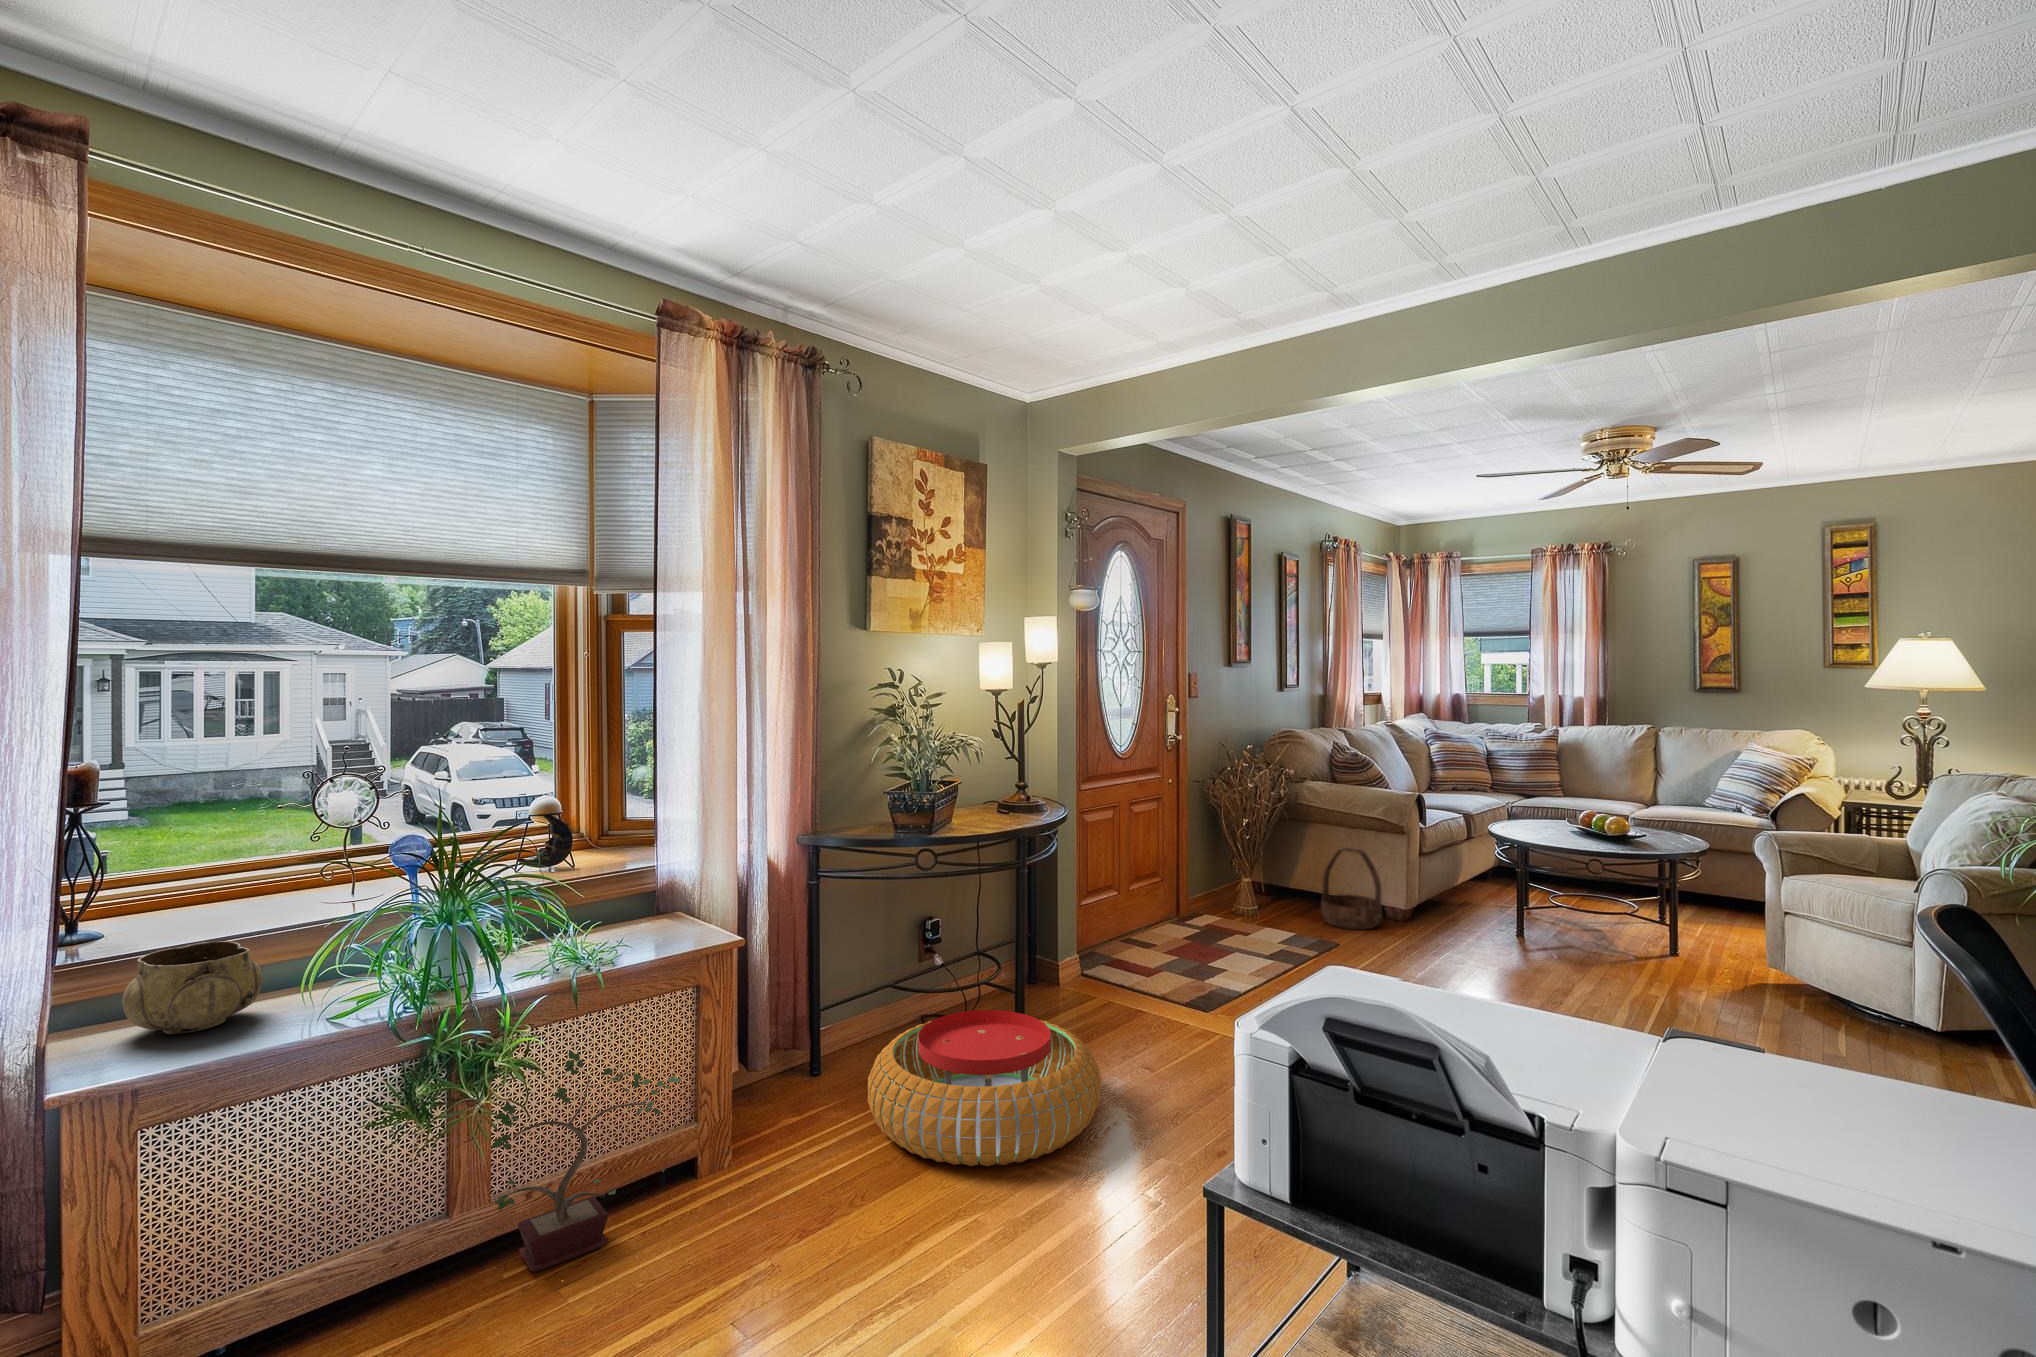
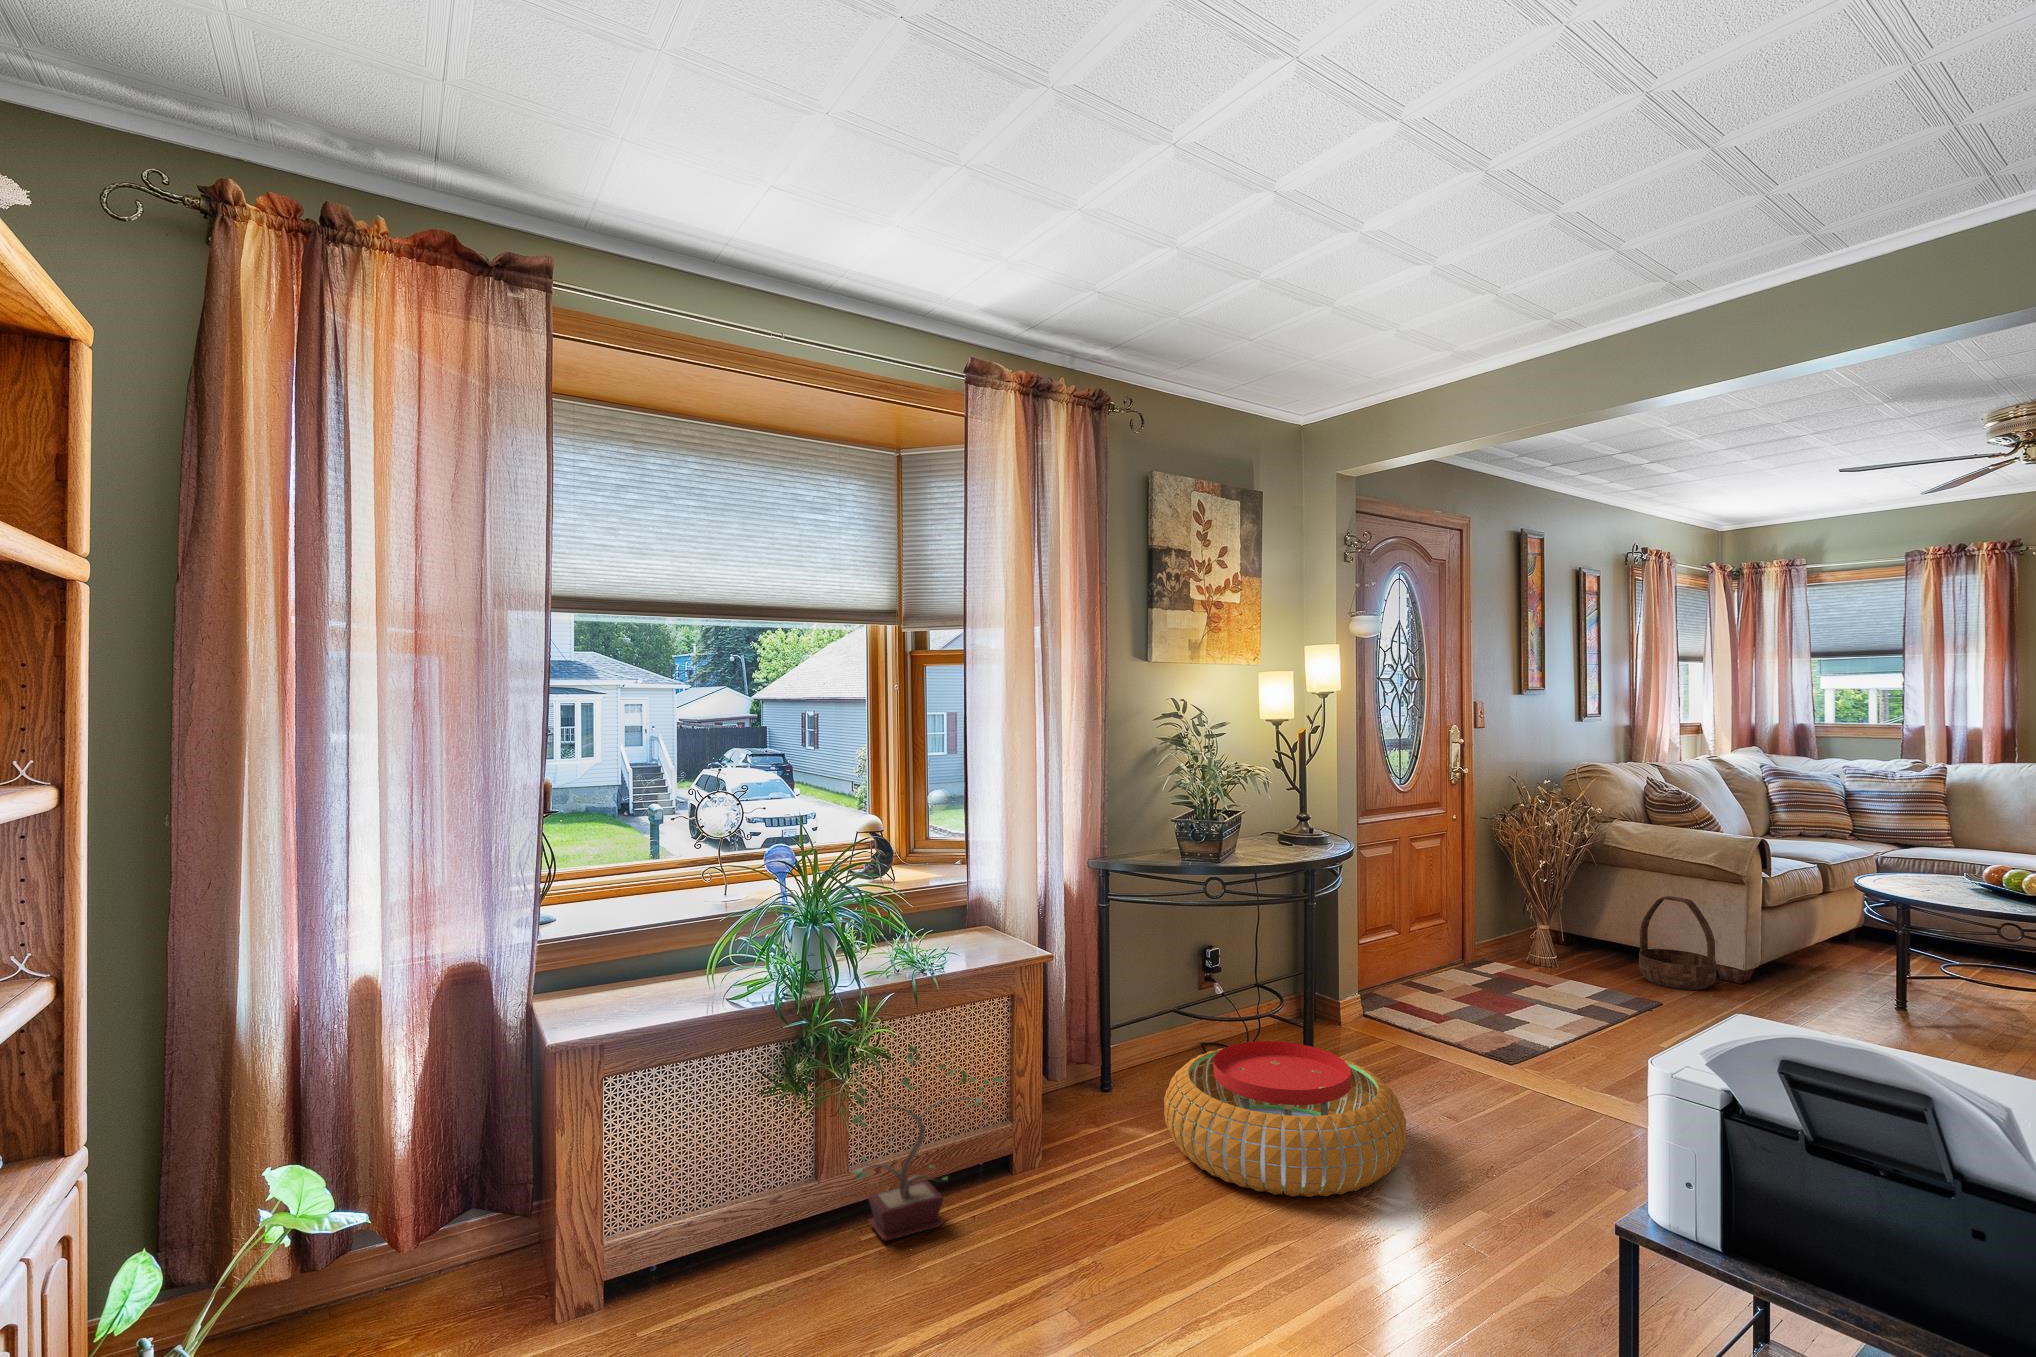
decorative bowl: present [122,941,263,1034] -> none [579,928,674,1002]

